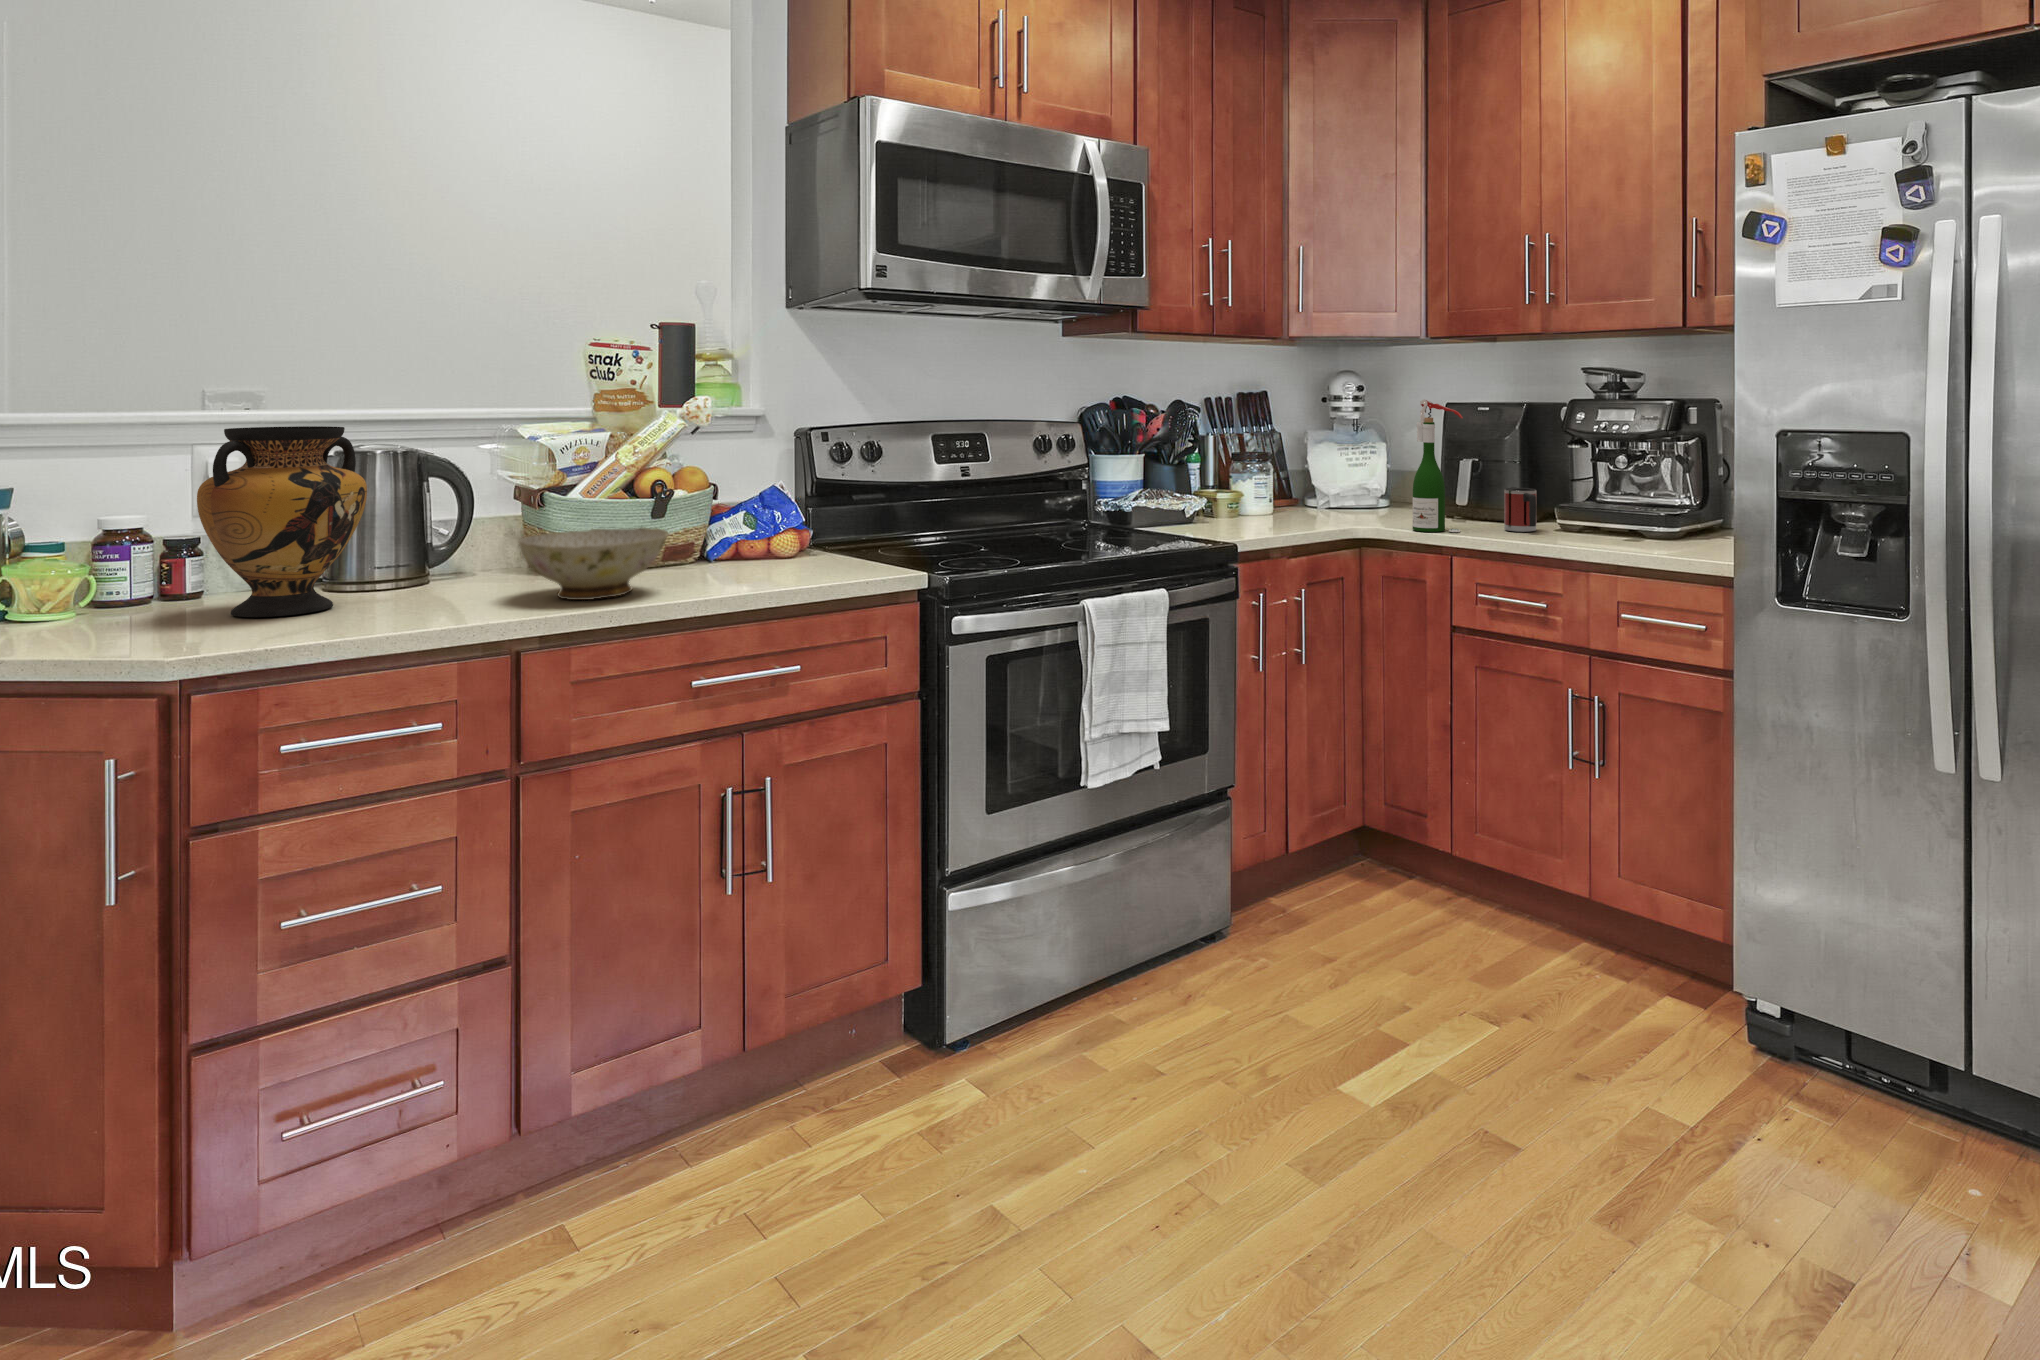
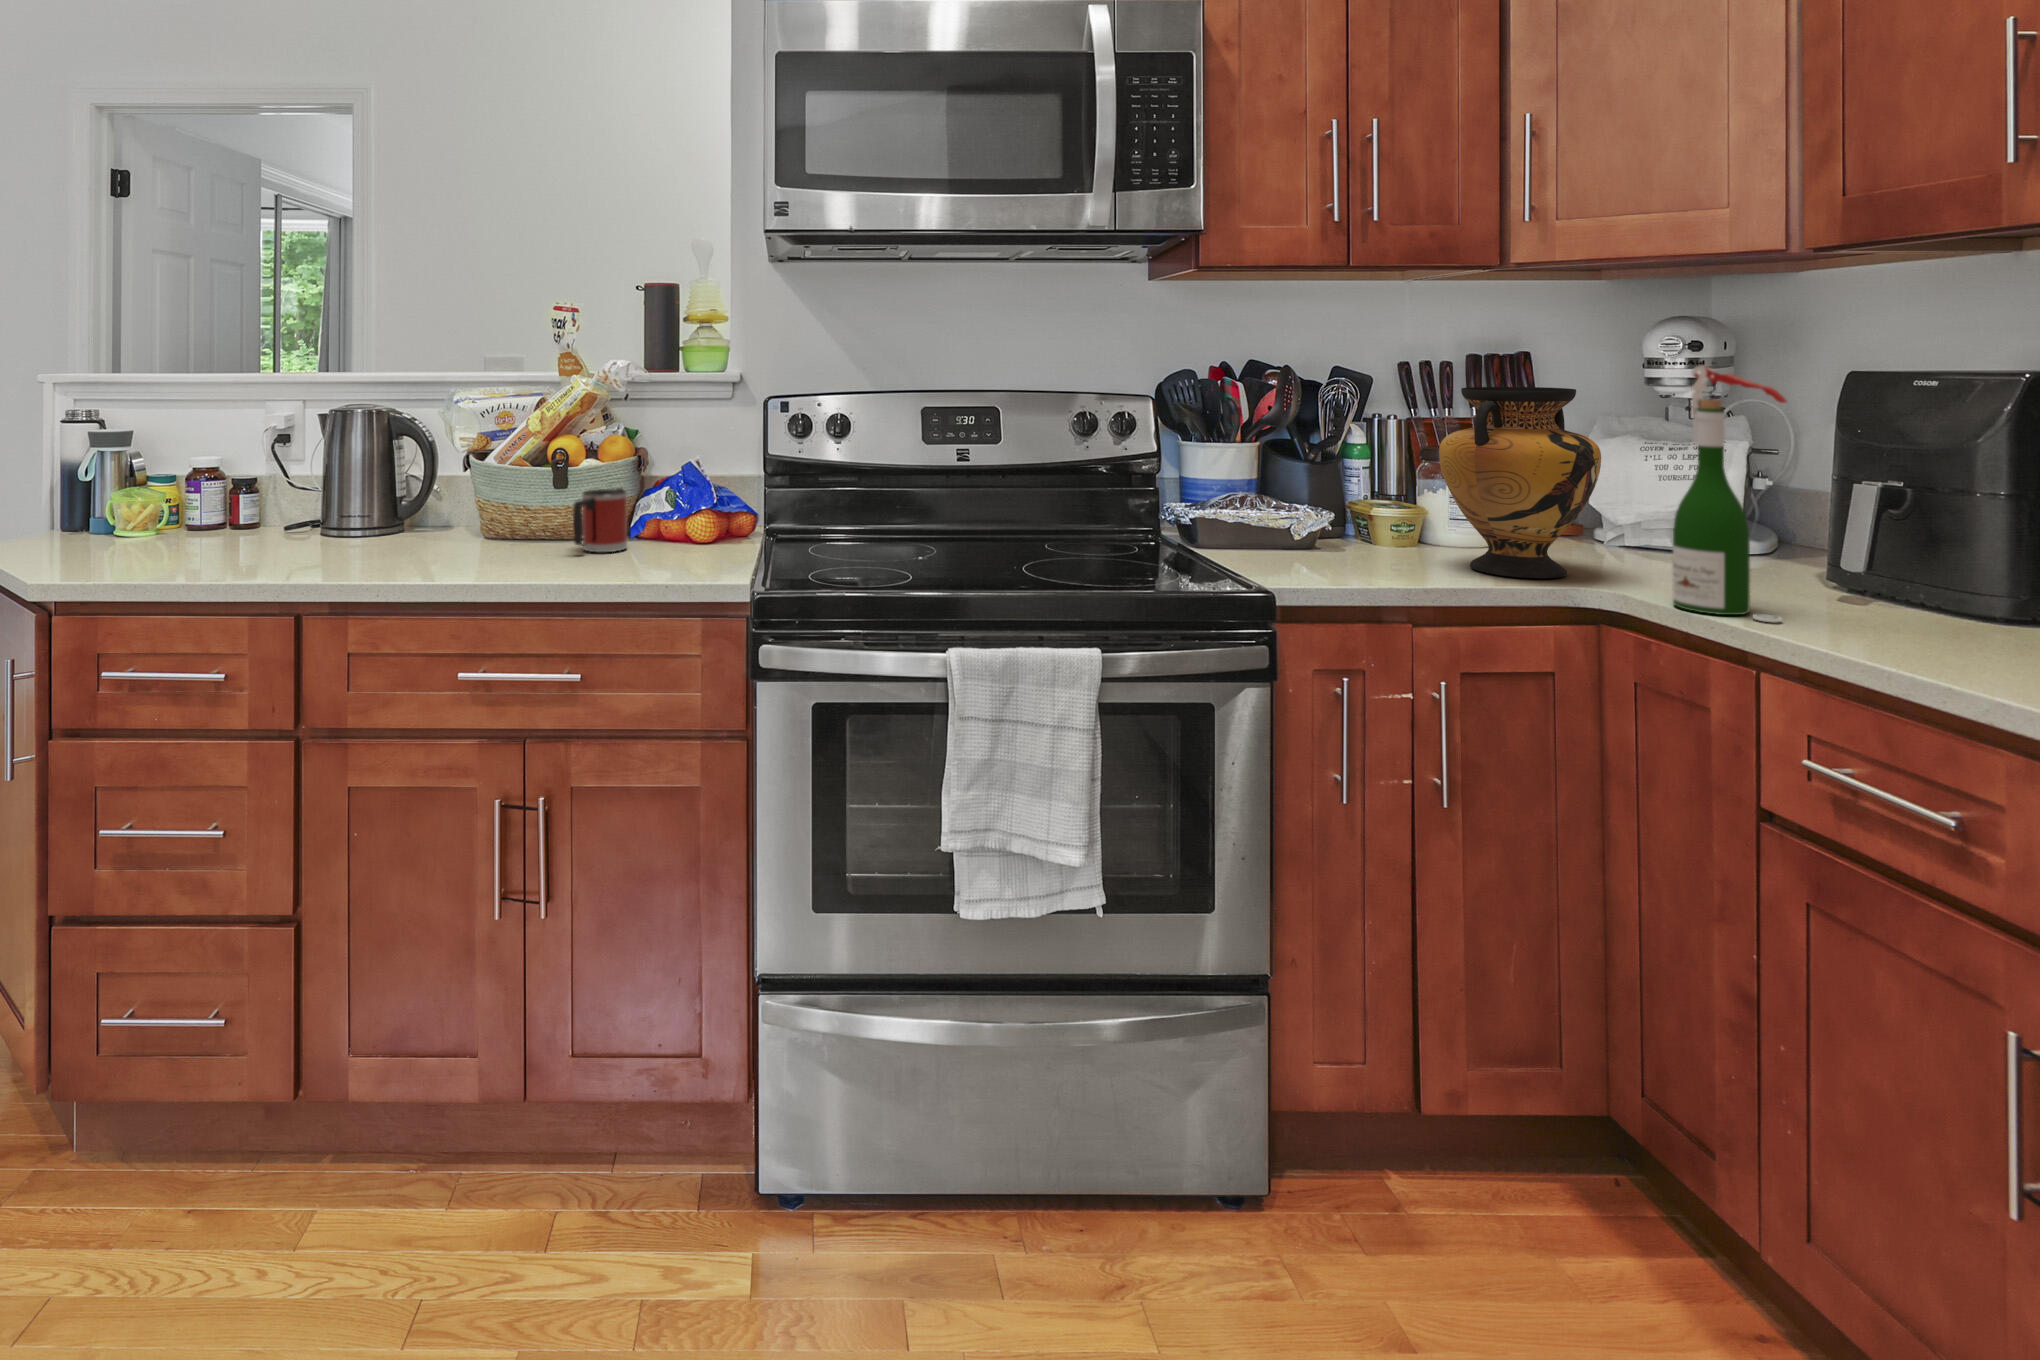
vase: present [197,426,367,617] -> present [1439,387,1601,578]
mug: present [1504,487,1536,532] -> present [573,488,627,552]
ceramic bowl: present [519,528,668,600] -> none [354,498,497,573]

